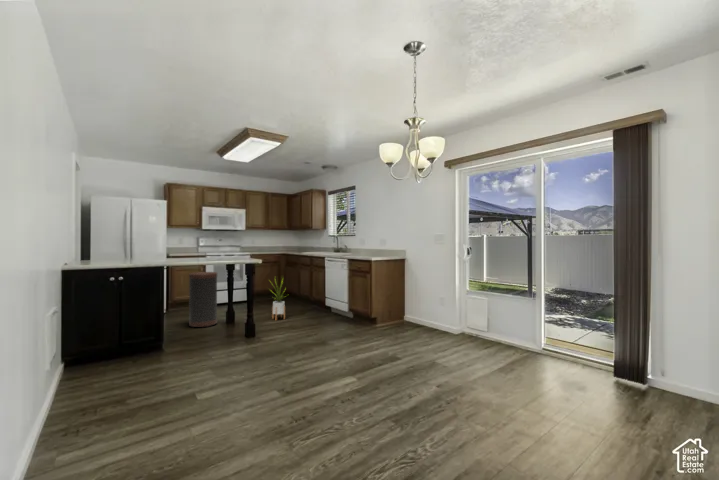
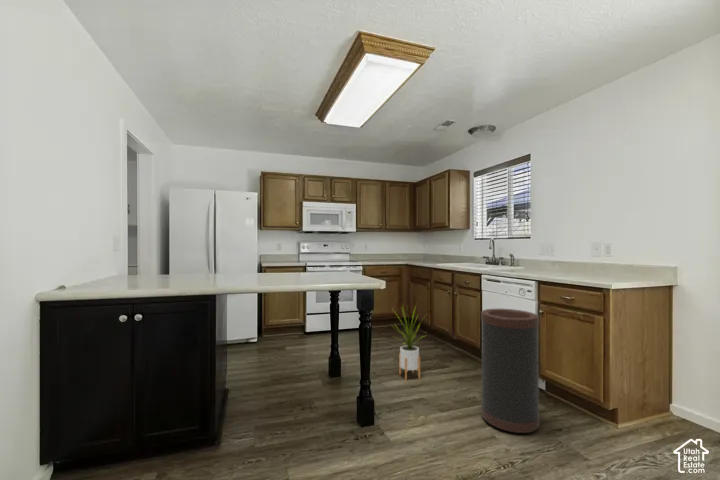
trash can: present [189,272,217,327] -> present [481,309,540,433]

